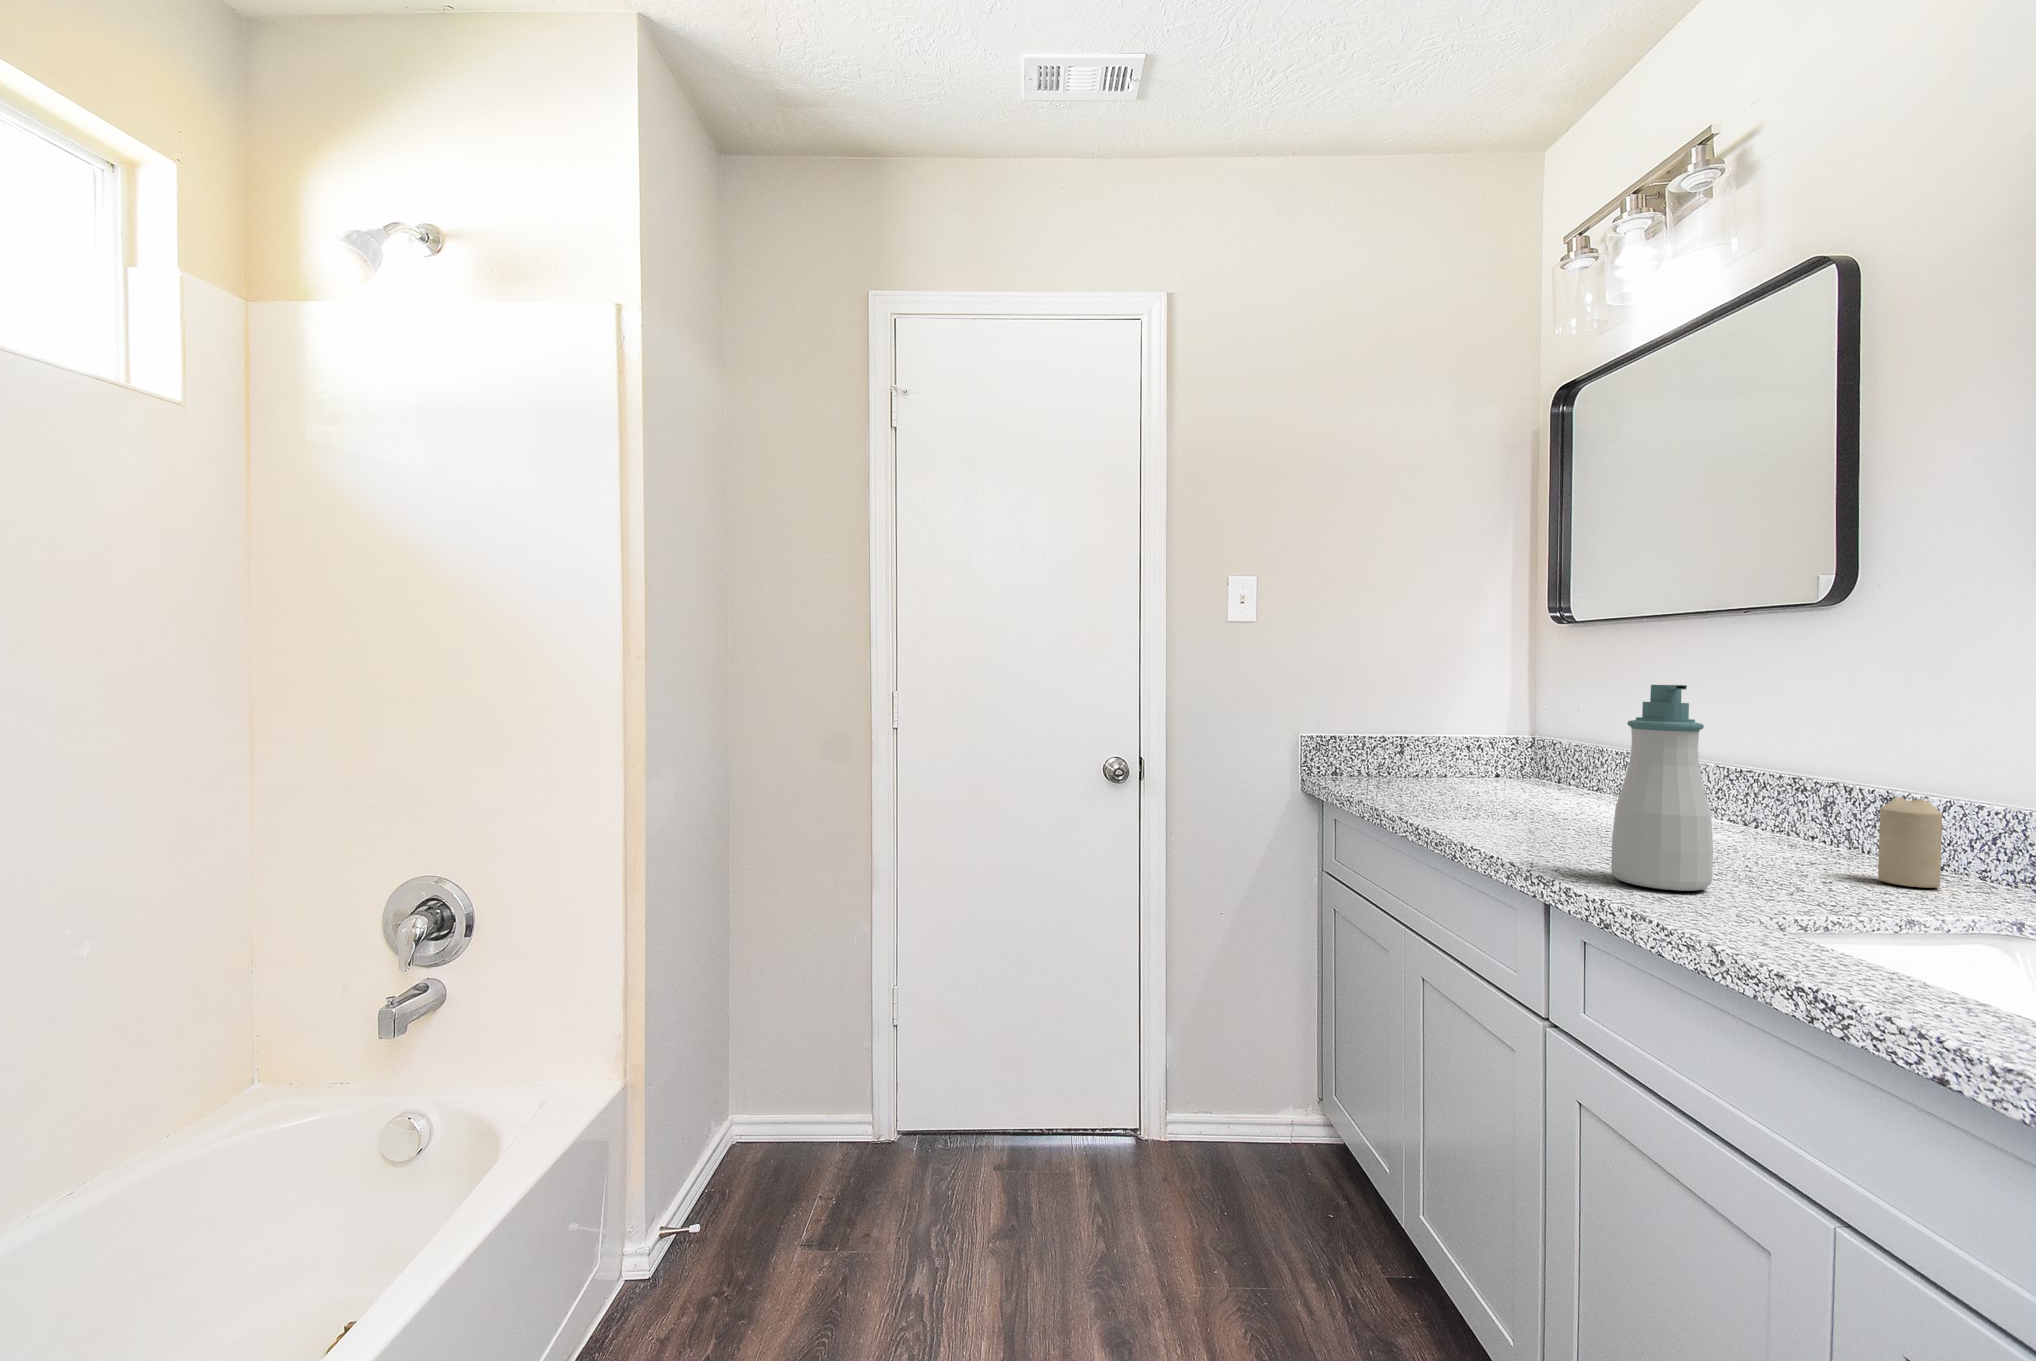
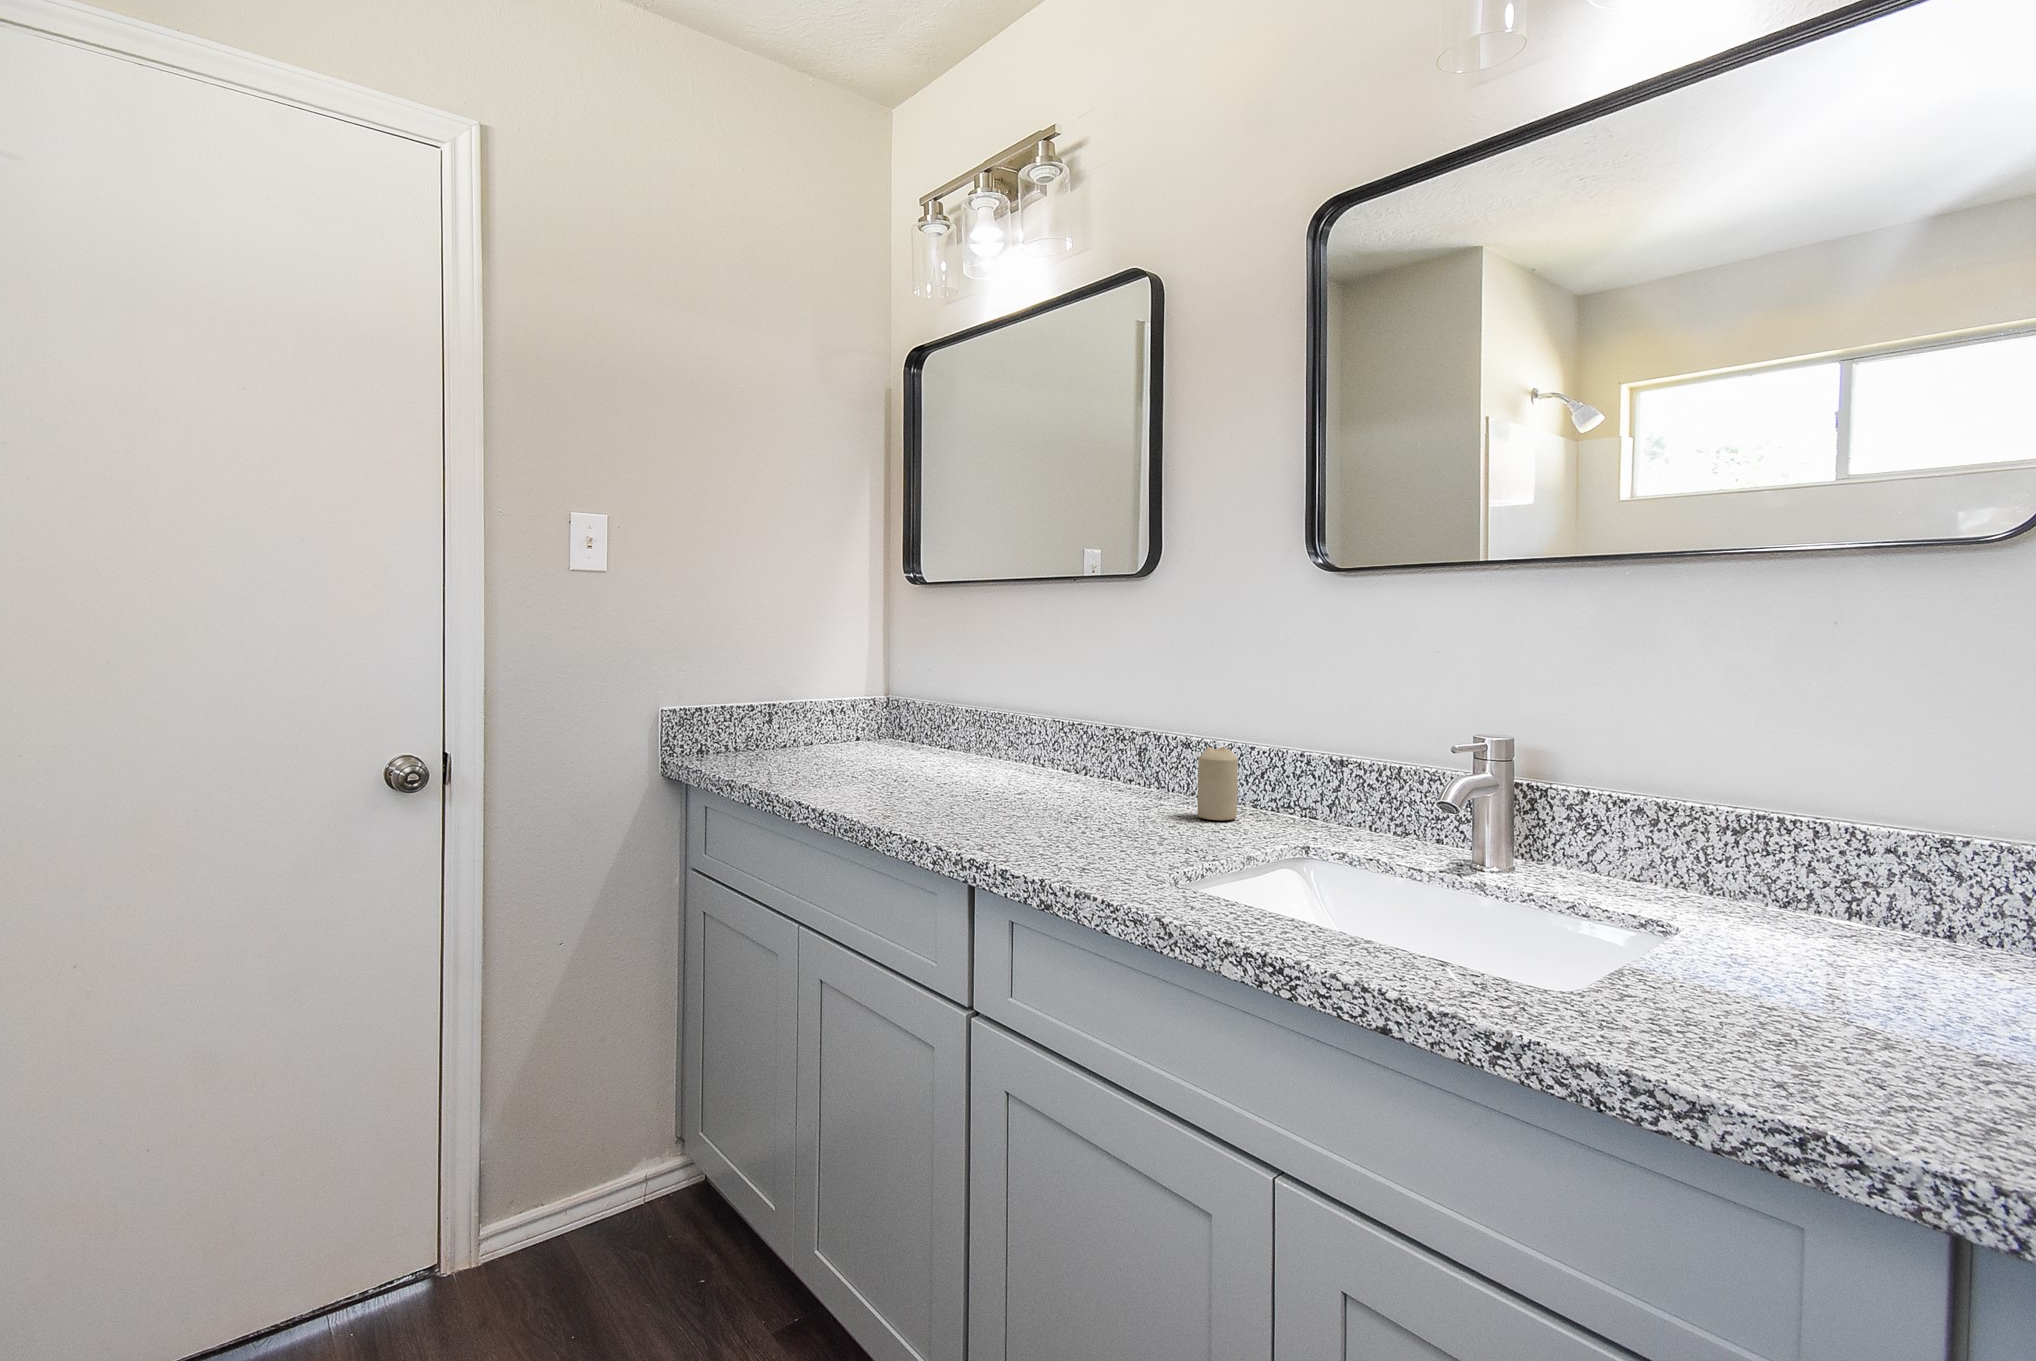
soap bottle: present [1611,685,1713,891] -> none [1031,663,1111,858]

